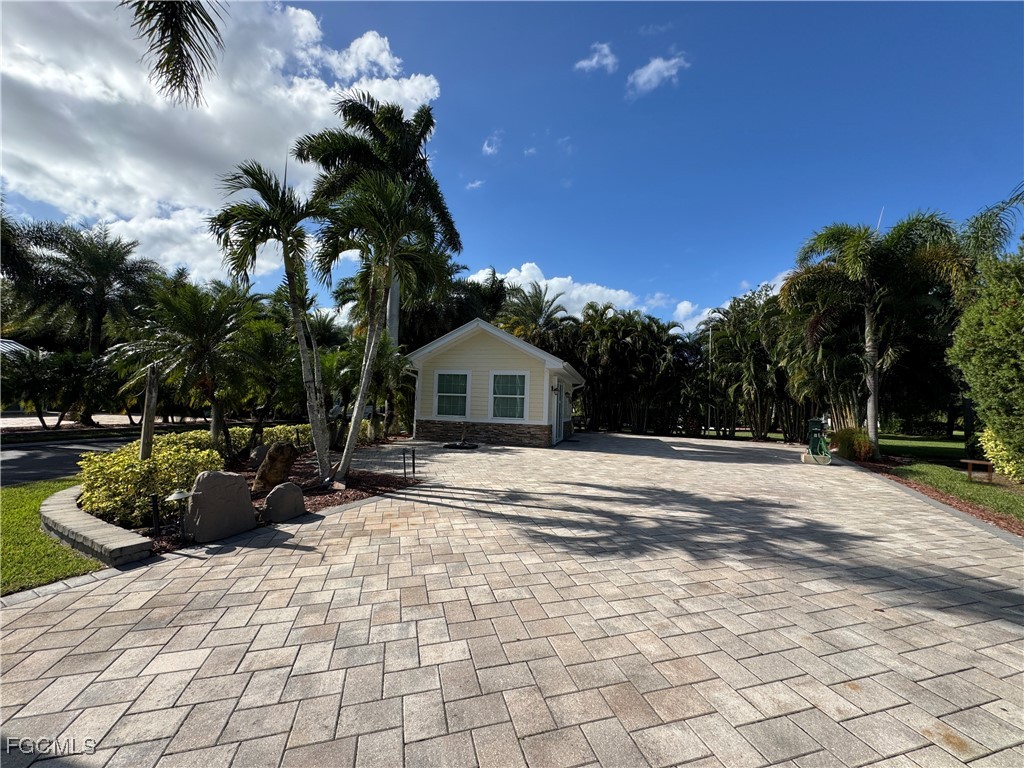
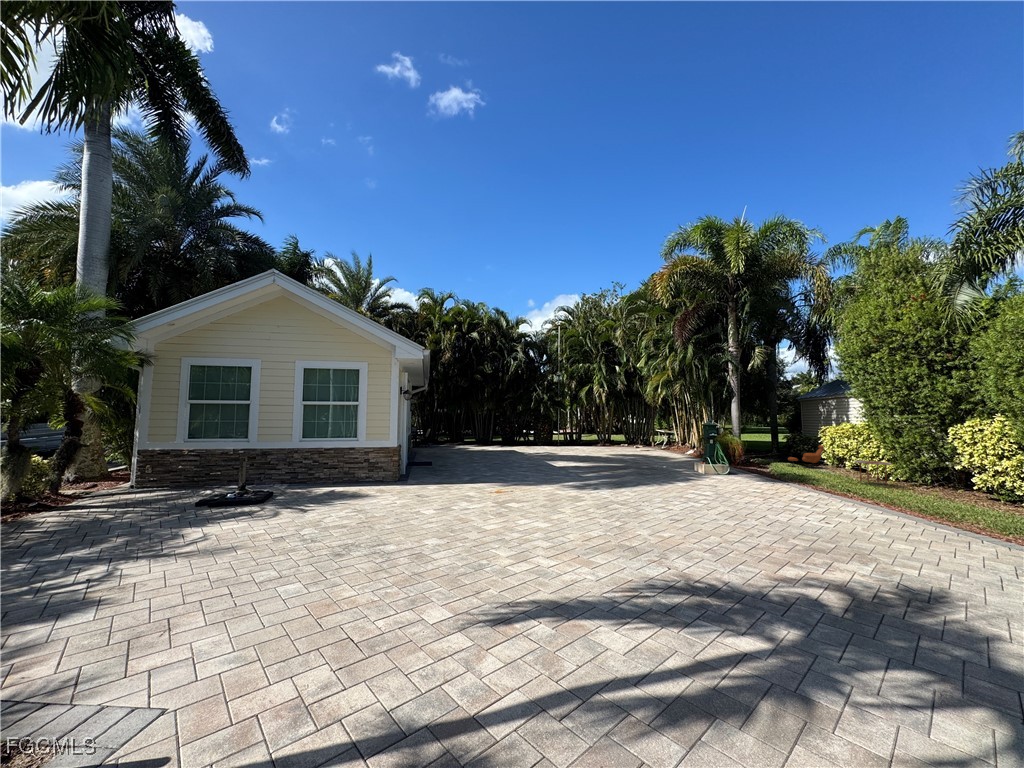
lounge chair: none [919,447,964,470] -> present [788,445,824,467]

